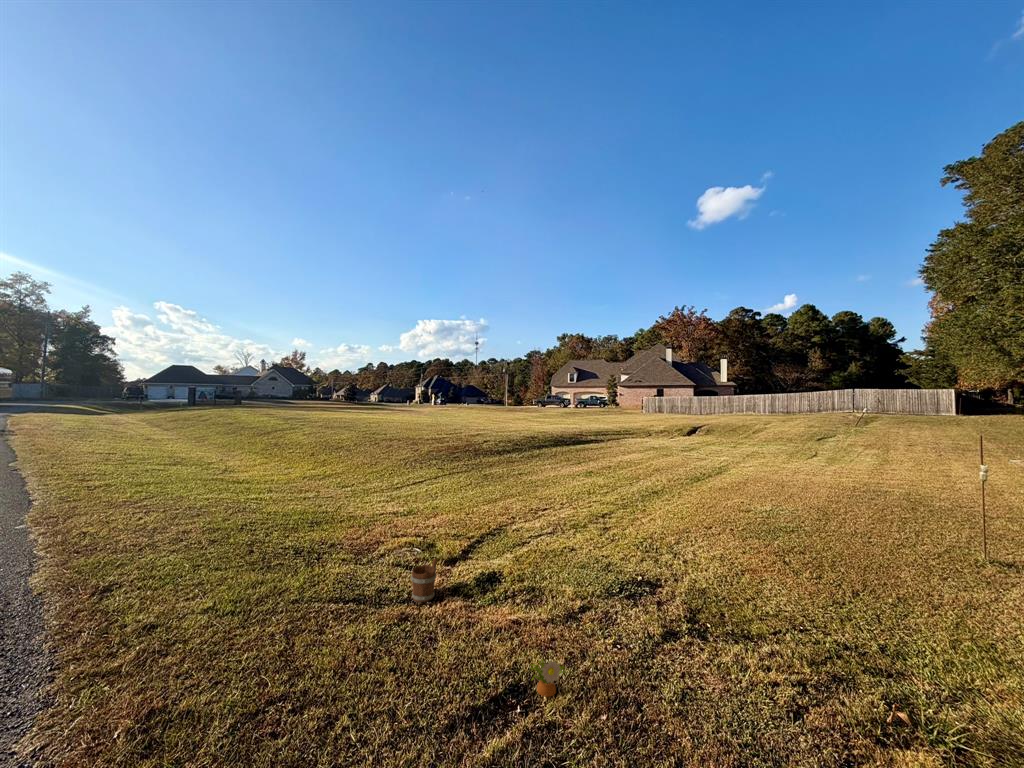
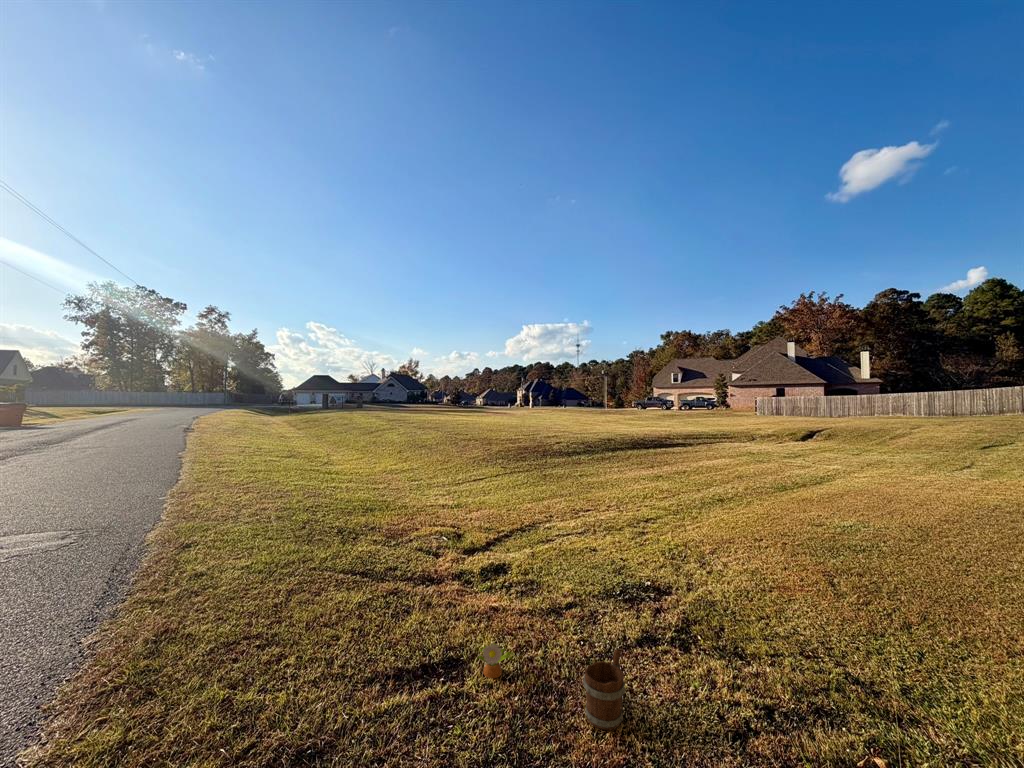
bucket: present [411,559,437,602] -> present [584,650,625,731]

